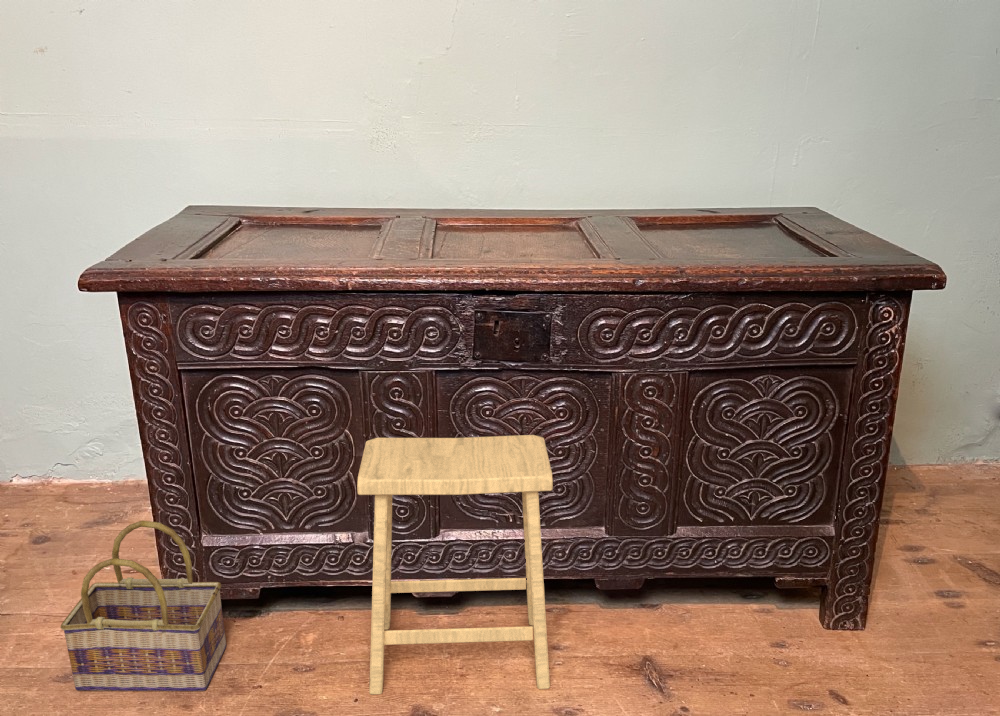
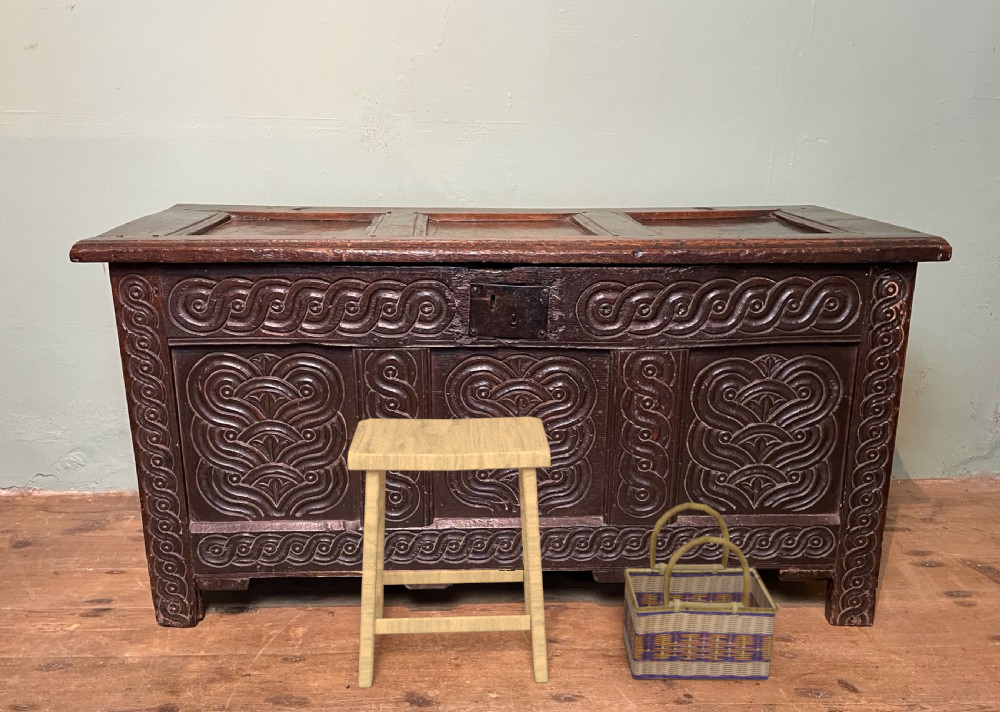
basket: present [60,521,226,691] -> present [623,502,779,680]

